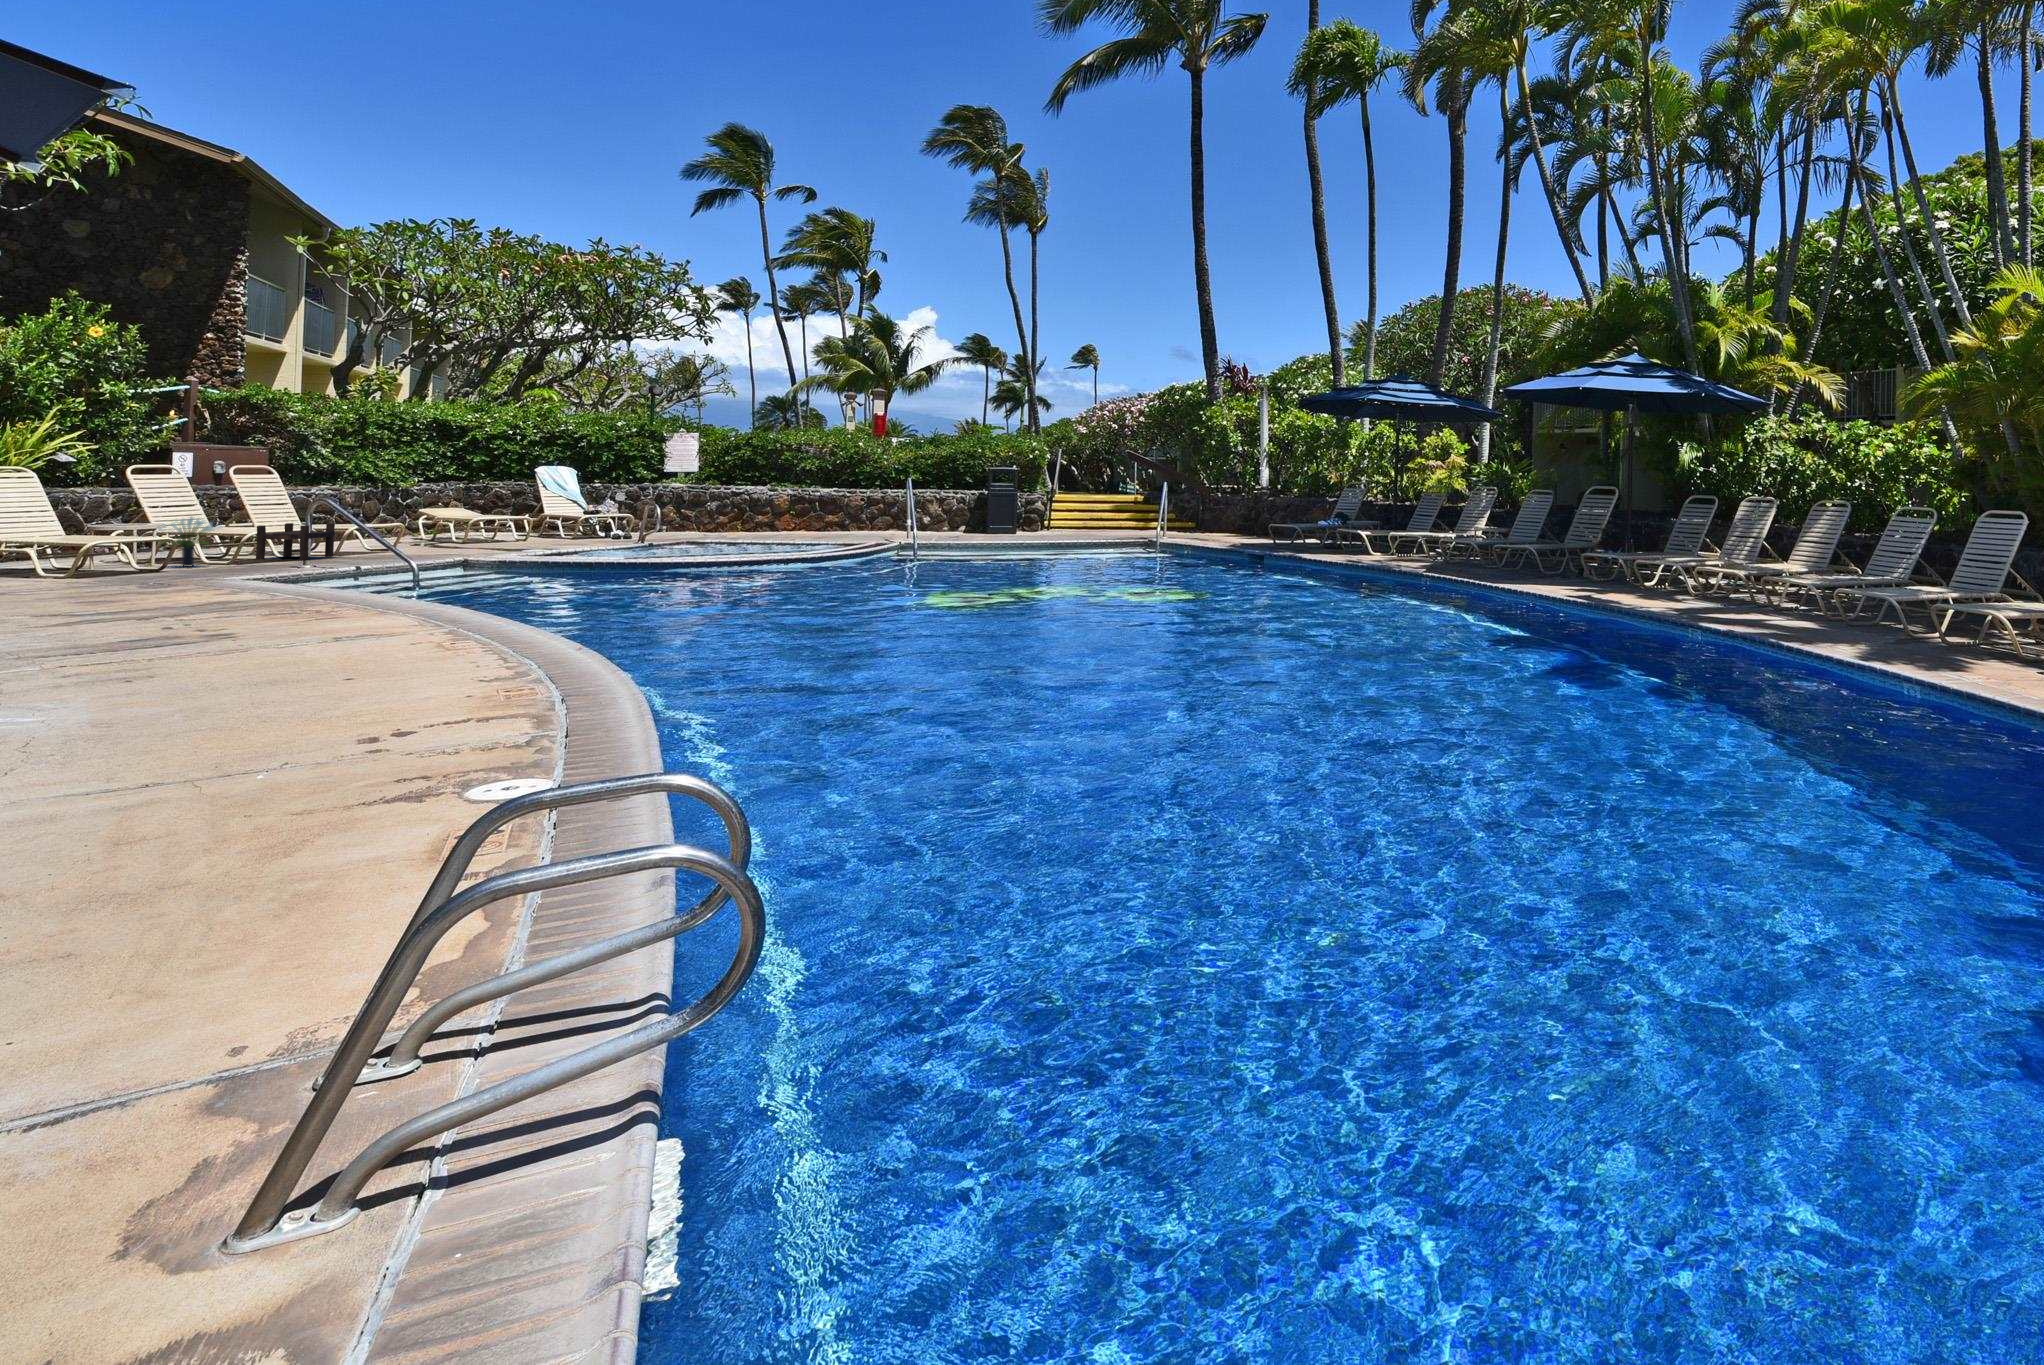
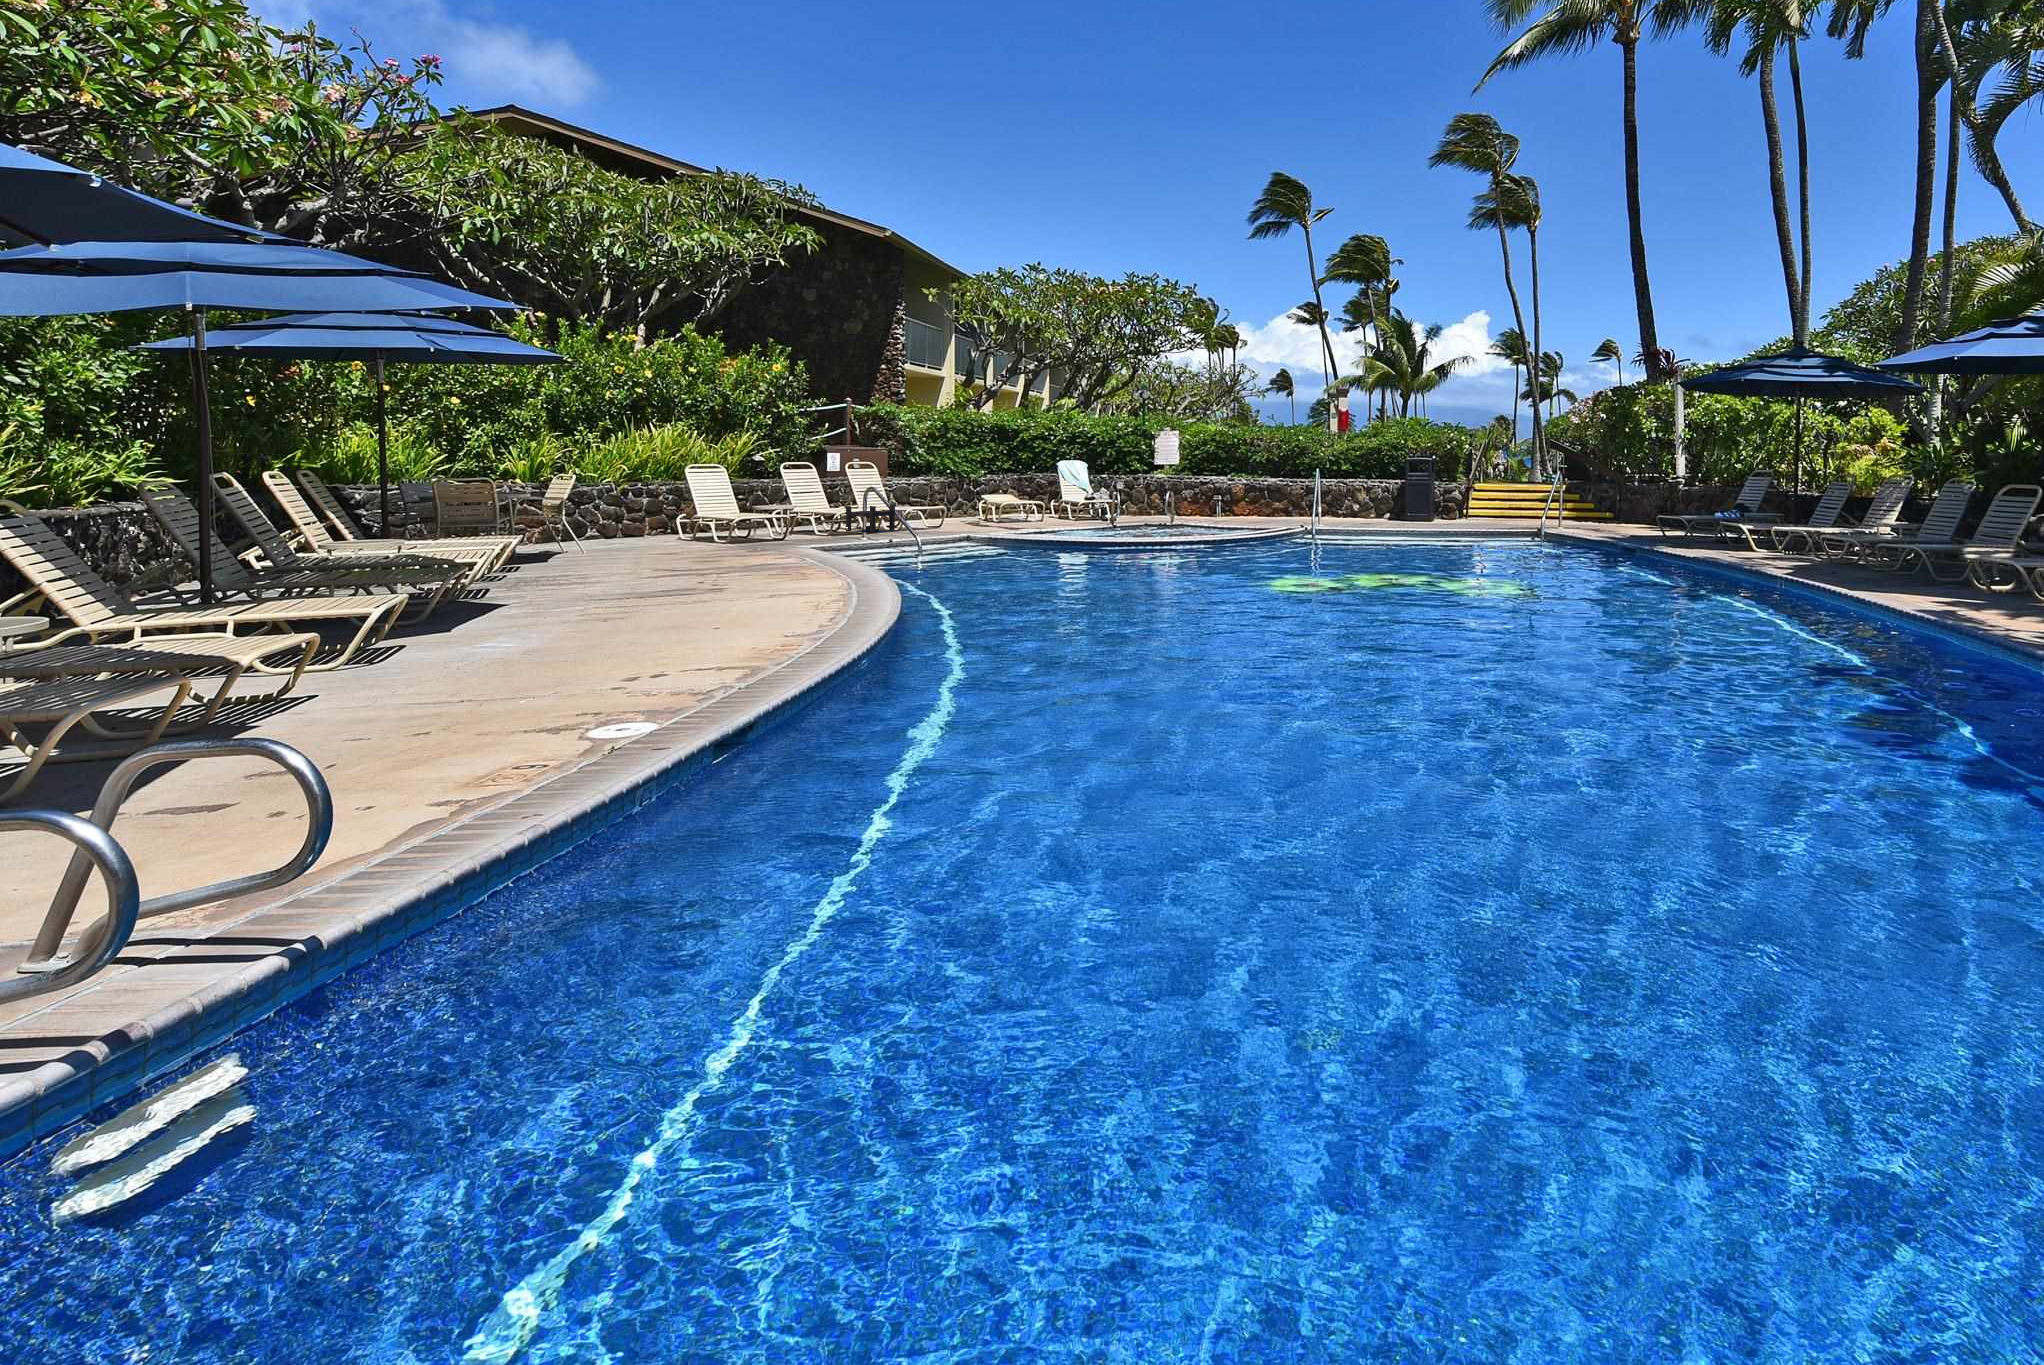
potted plant: present [158,516,220,567] -> none [776,498,815,536]

